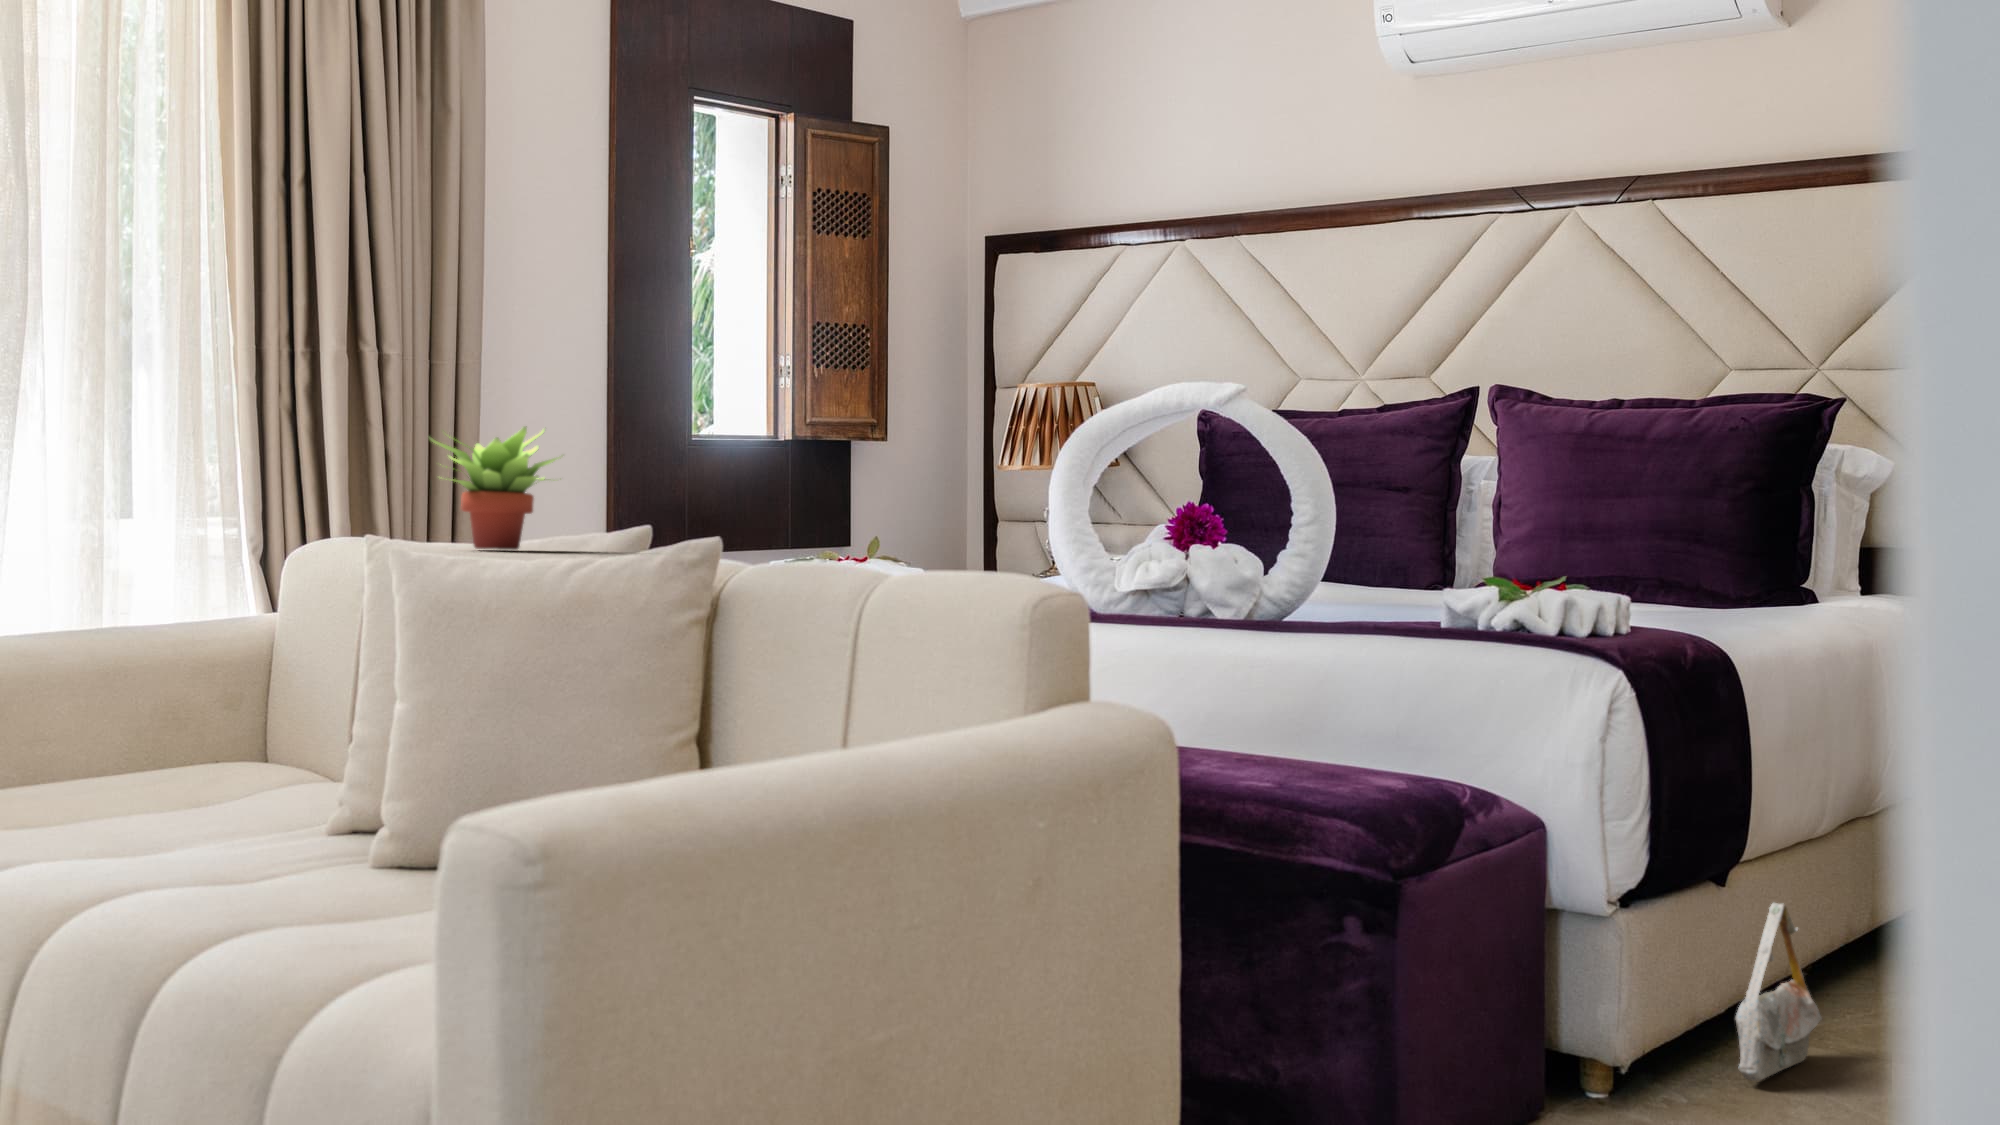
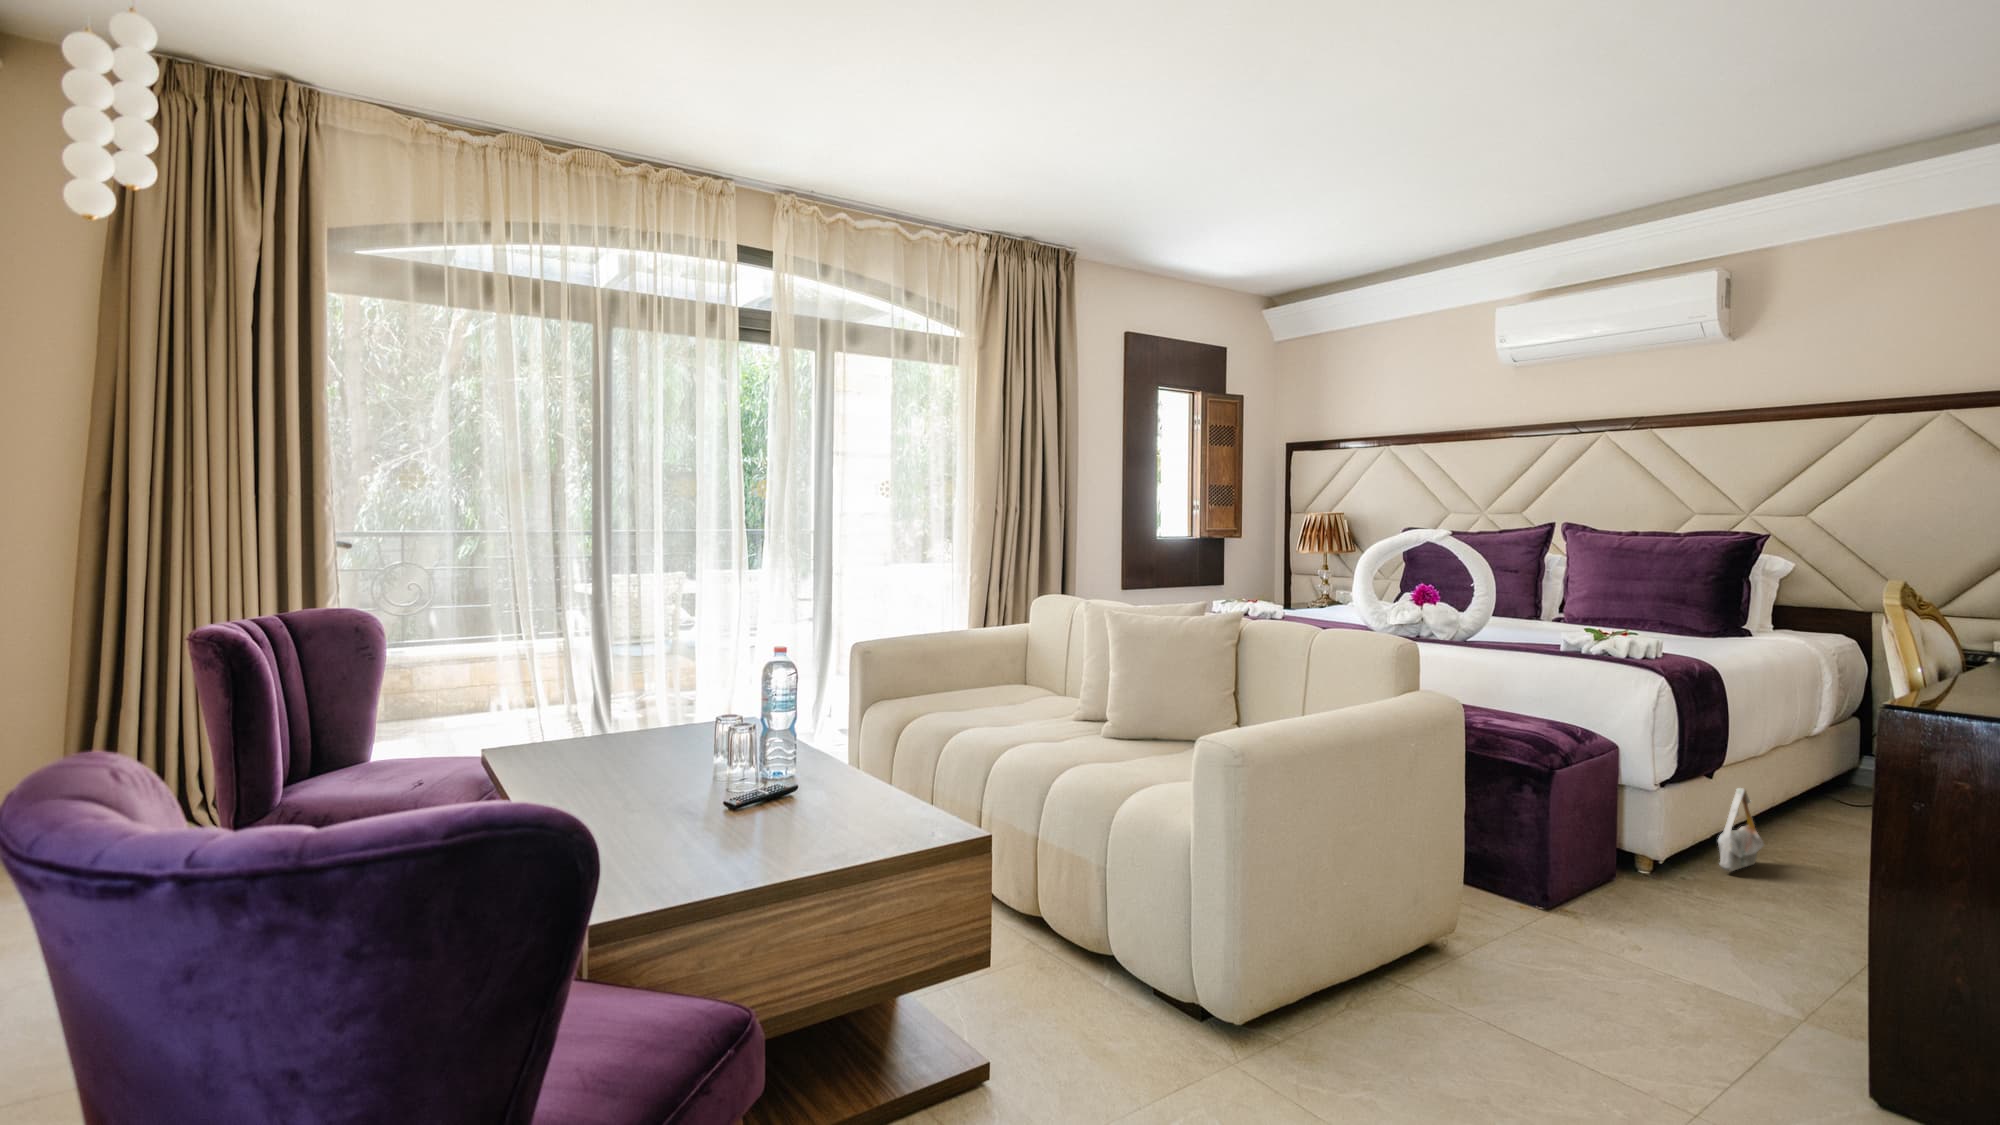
succulent plant: present [429,427,557,550] -> none [1130,562,1180,611]

